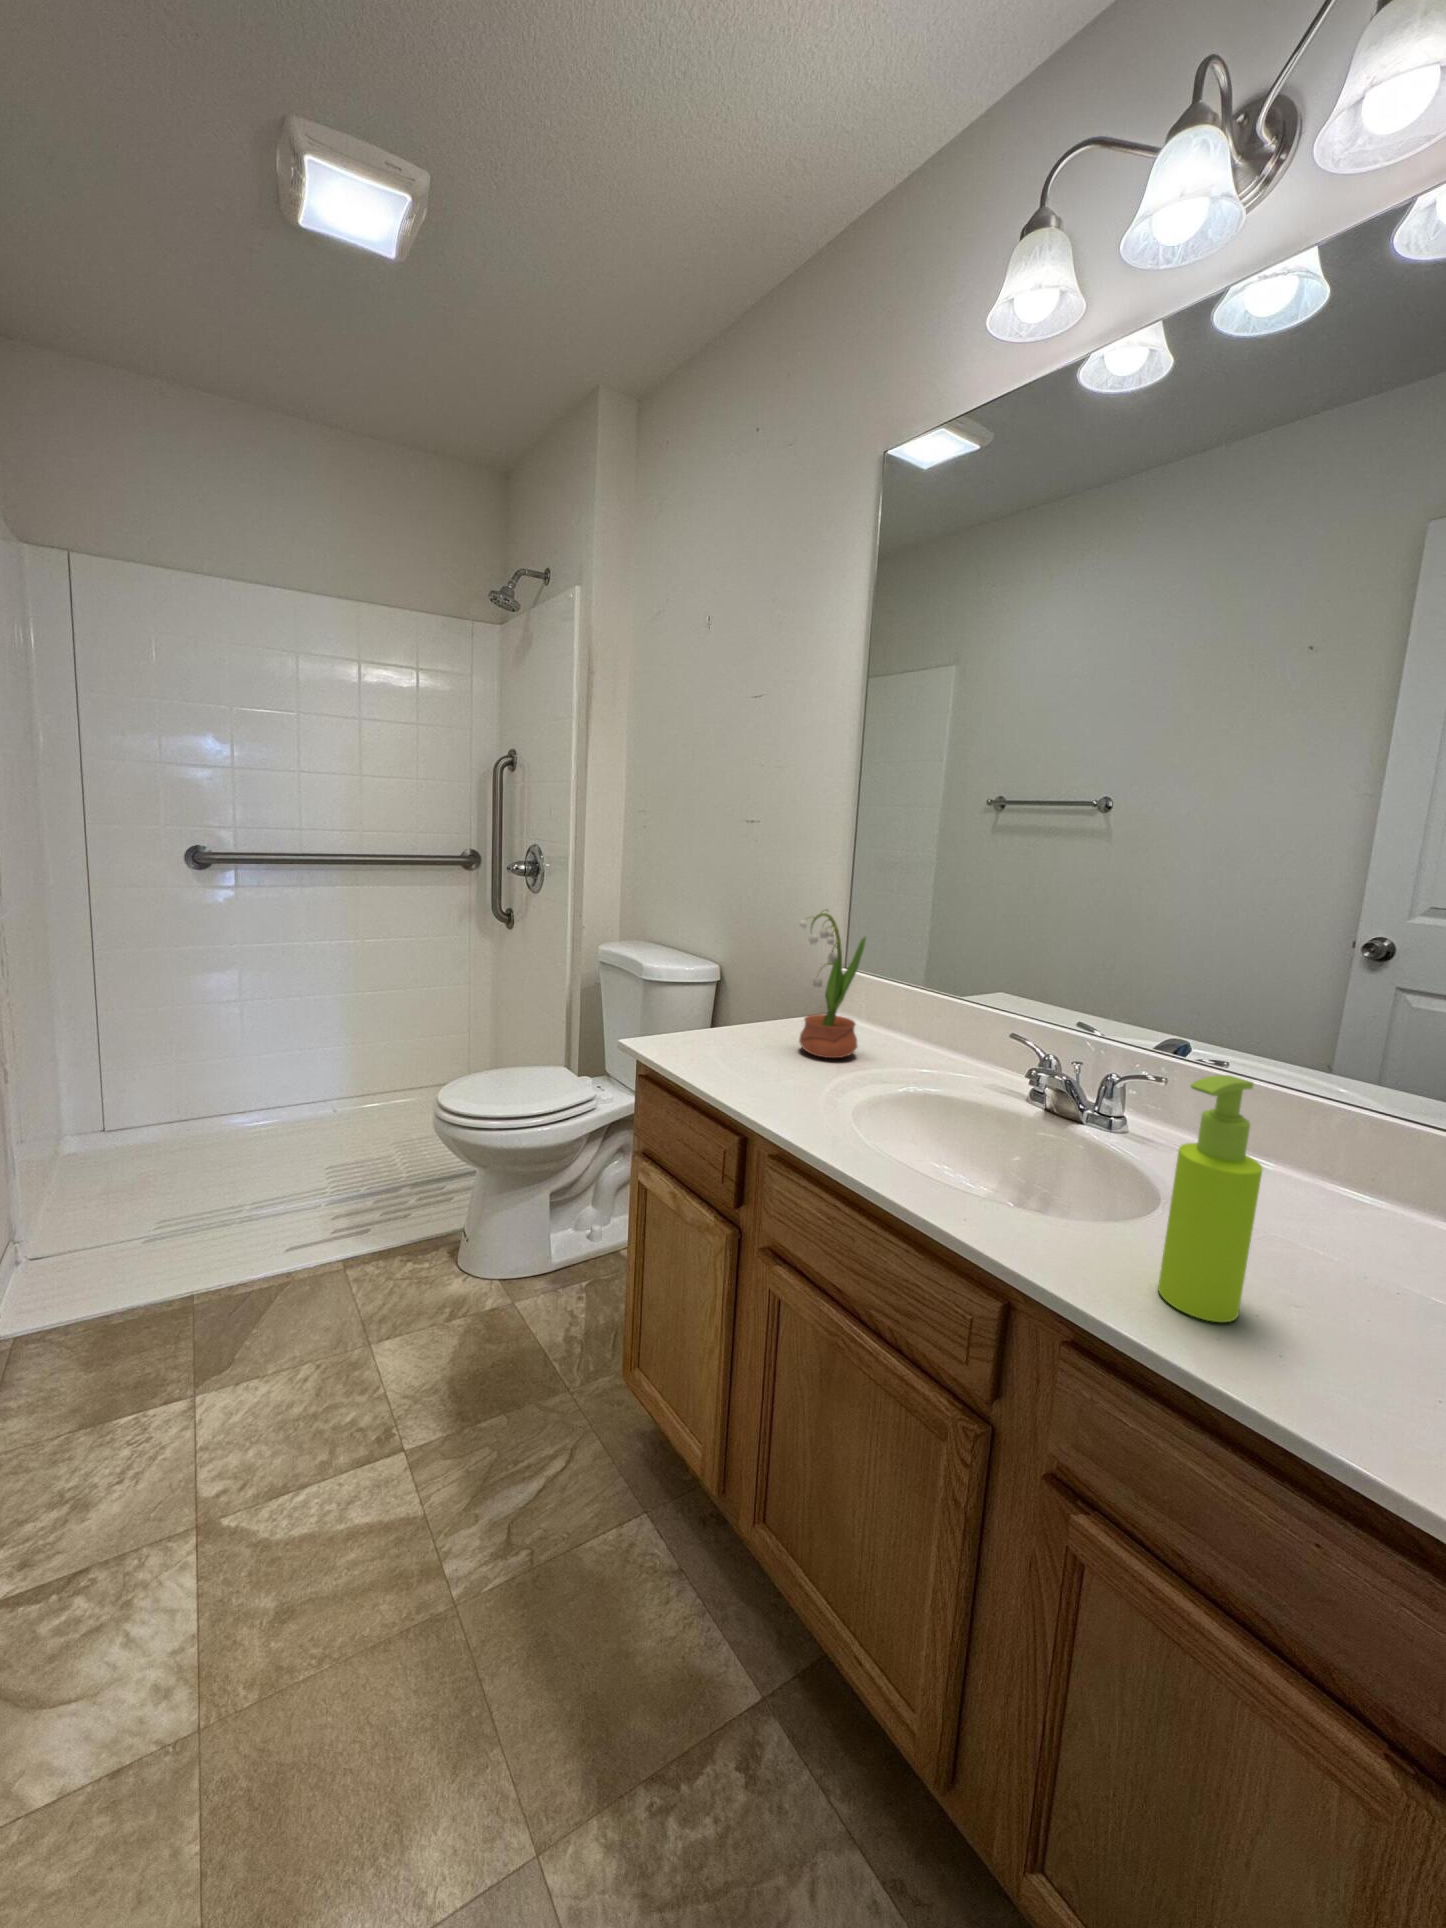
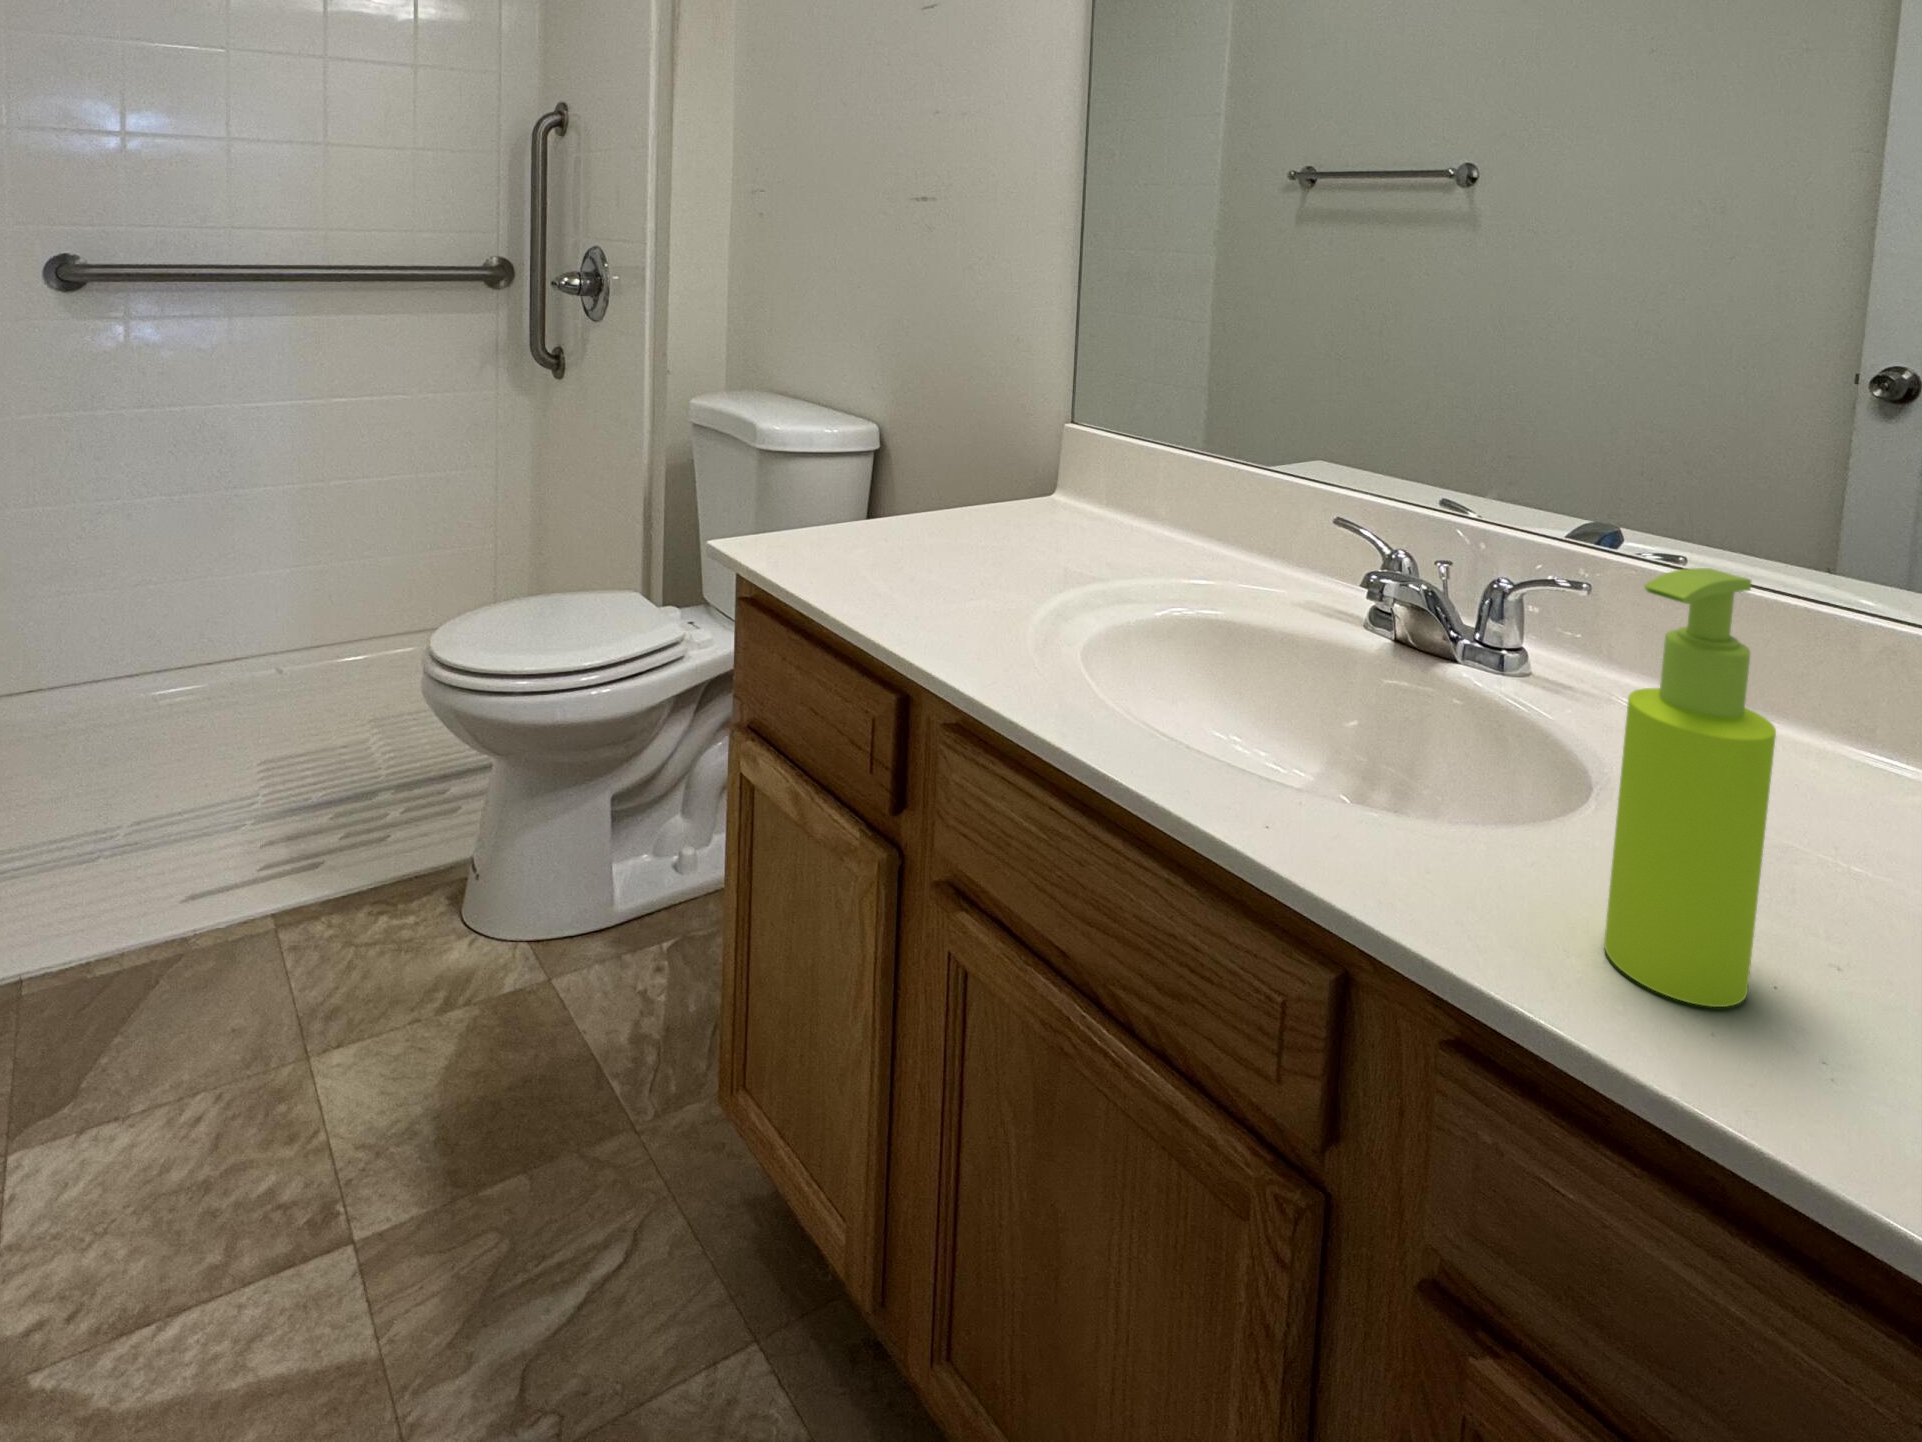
potted flower: present [798,910,866,1058] -> none [991,323,1100,564]

